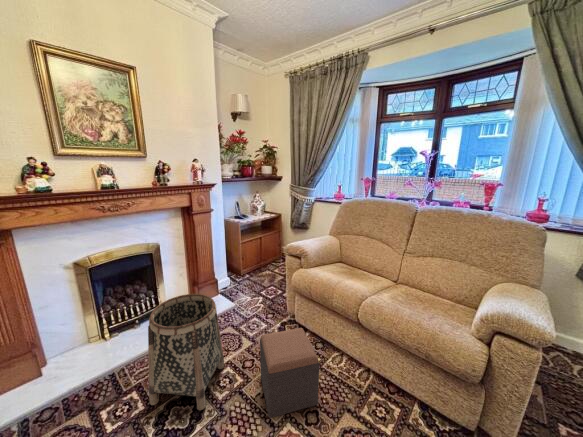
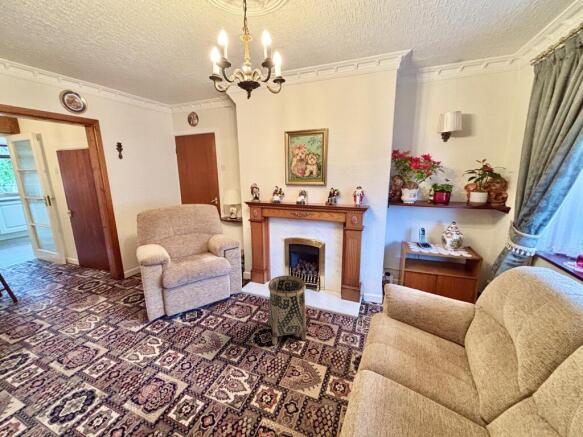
footstool: present [260,328,319,418] -> none [280,331,335,409]

